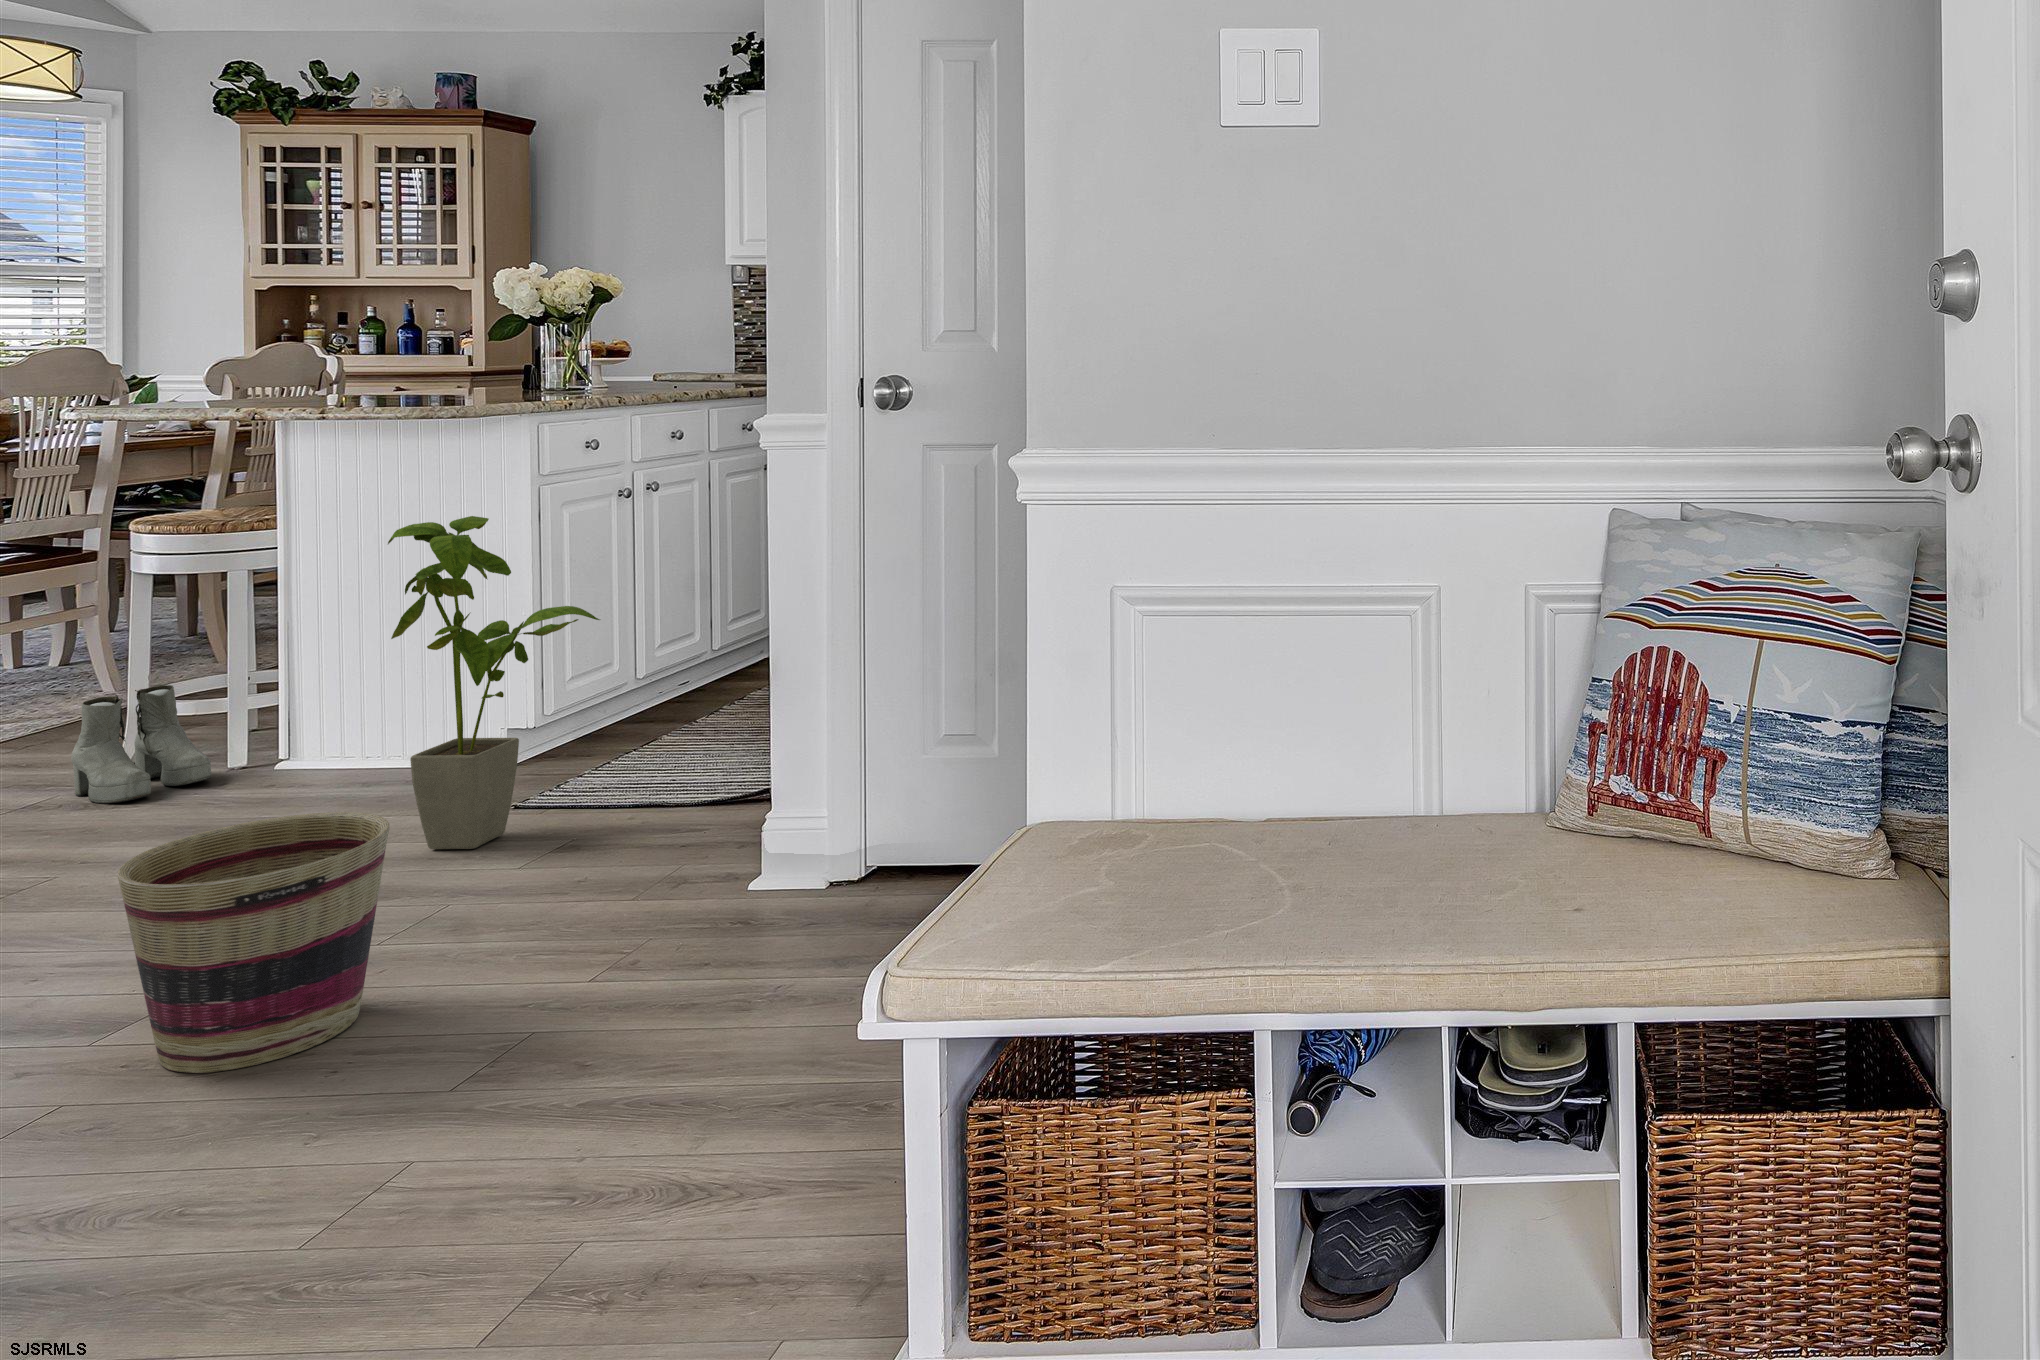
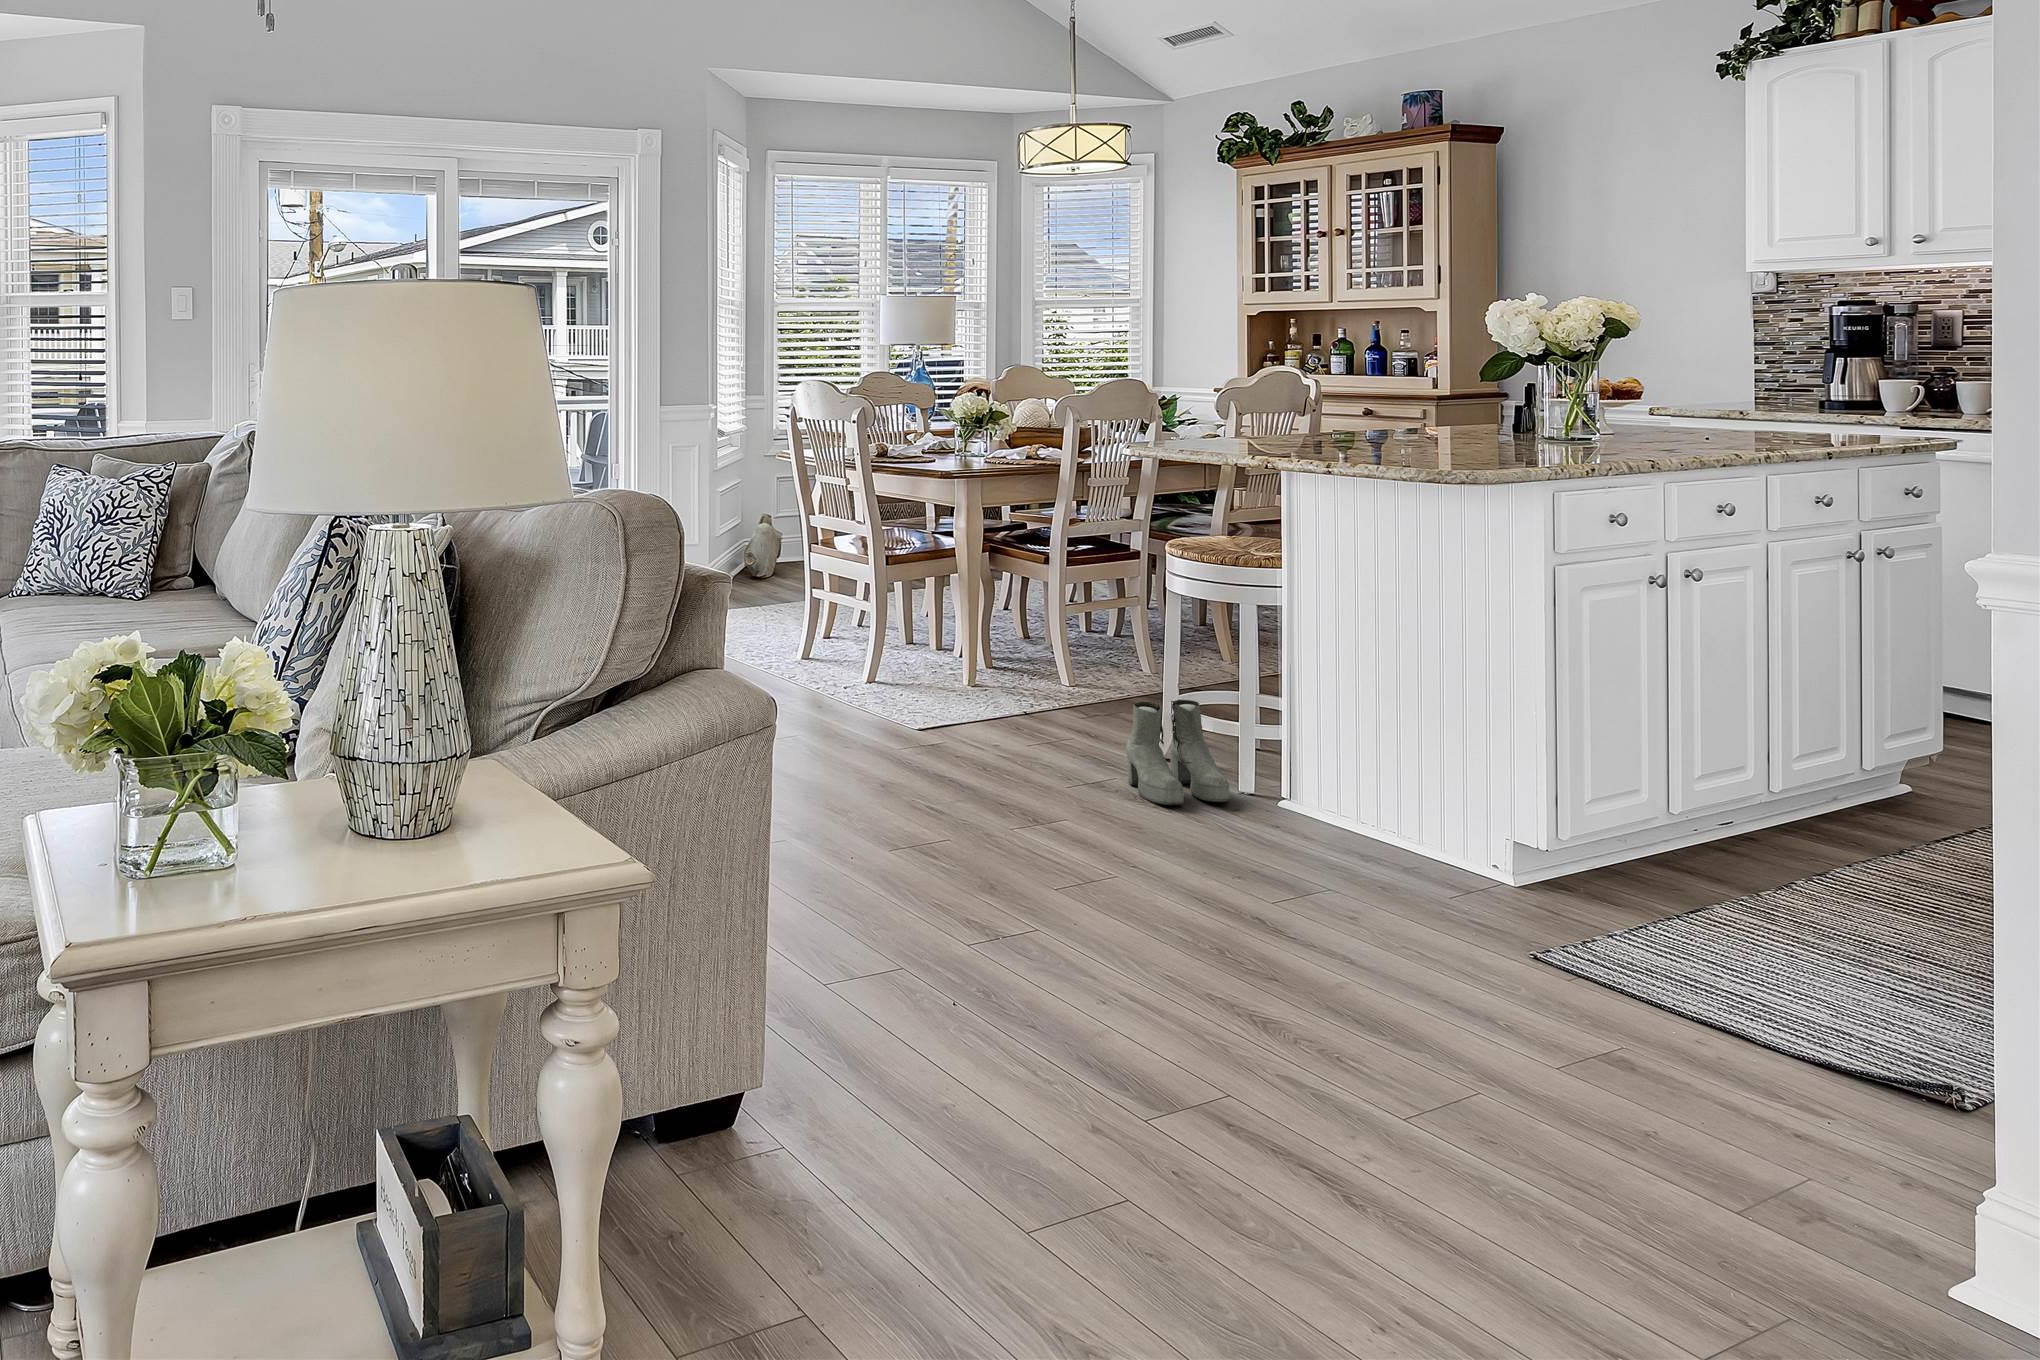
house plant: present [388,516,600,849] -> none [1405,613,1662,1004]
basket: present [118,812,389,1073] -> none [1177,942,1439,1252]

